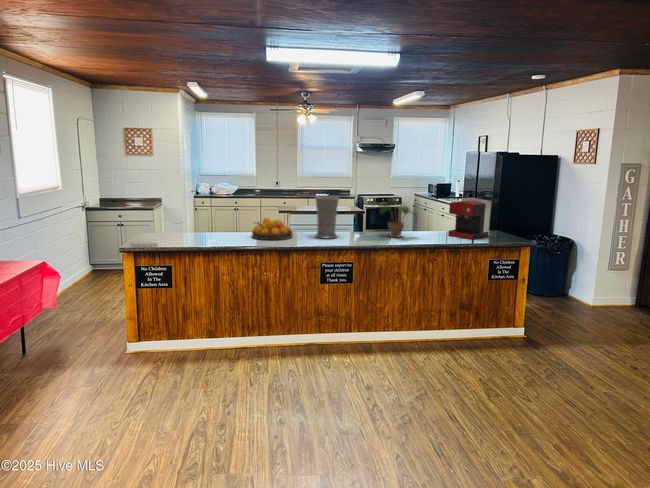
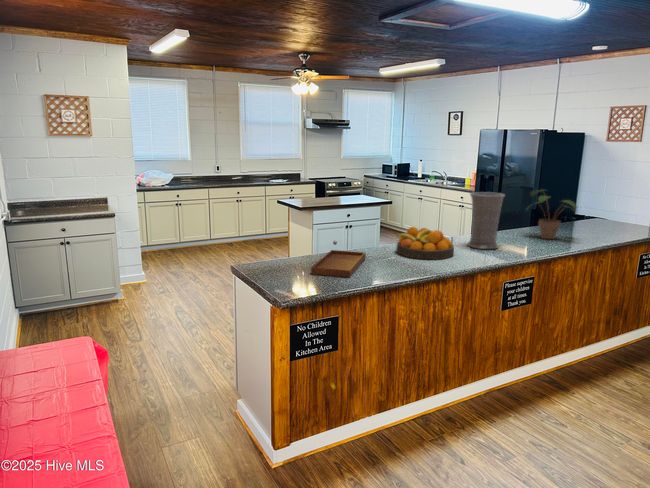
coffee maker: present [448,198,491,240] -> none [588,185,631,234]
tray: none [169,221,224,243] -> present [311,241,366,278]

